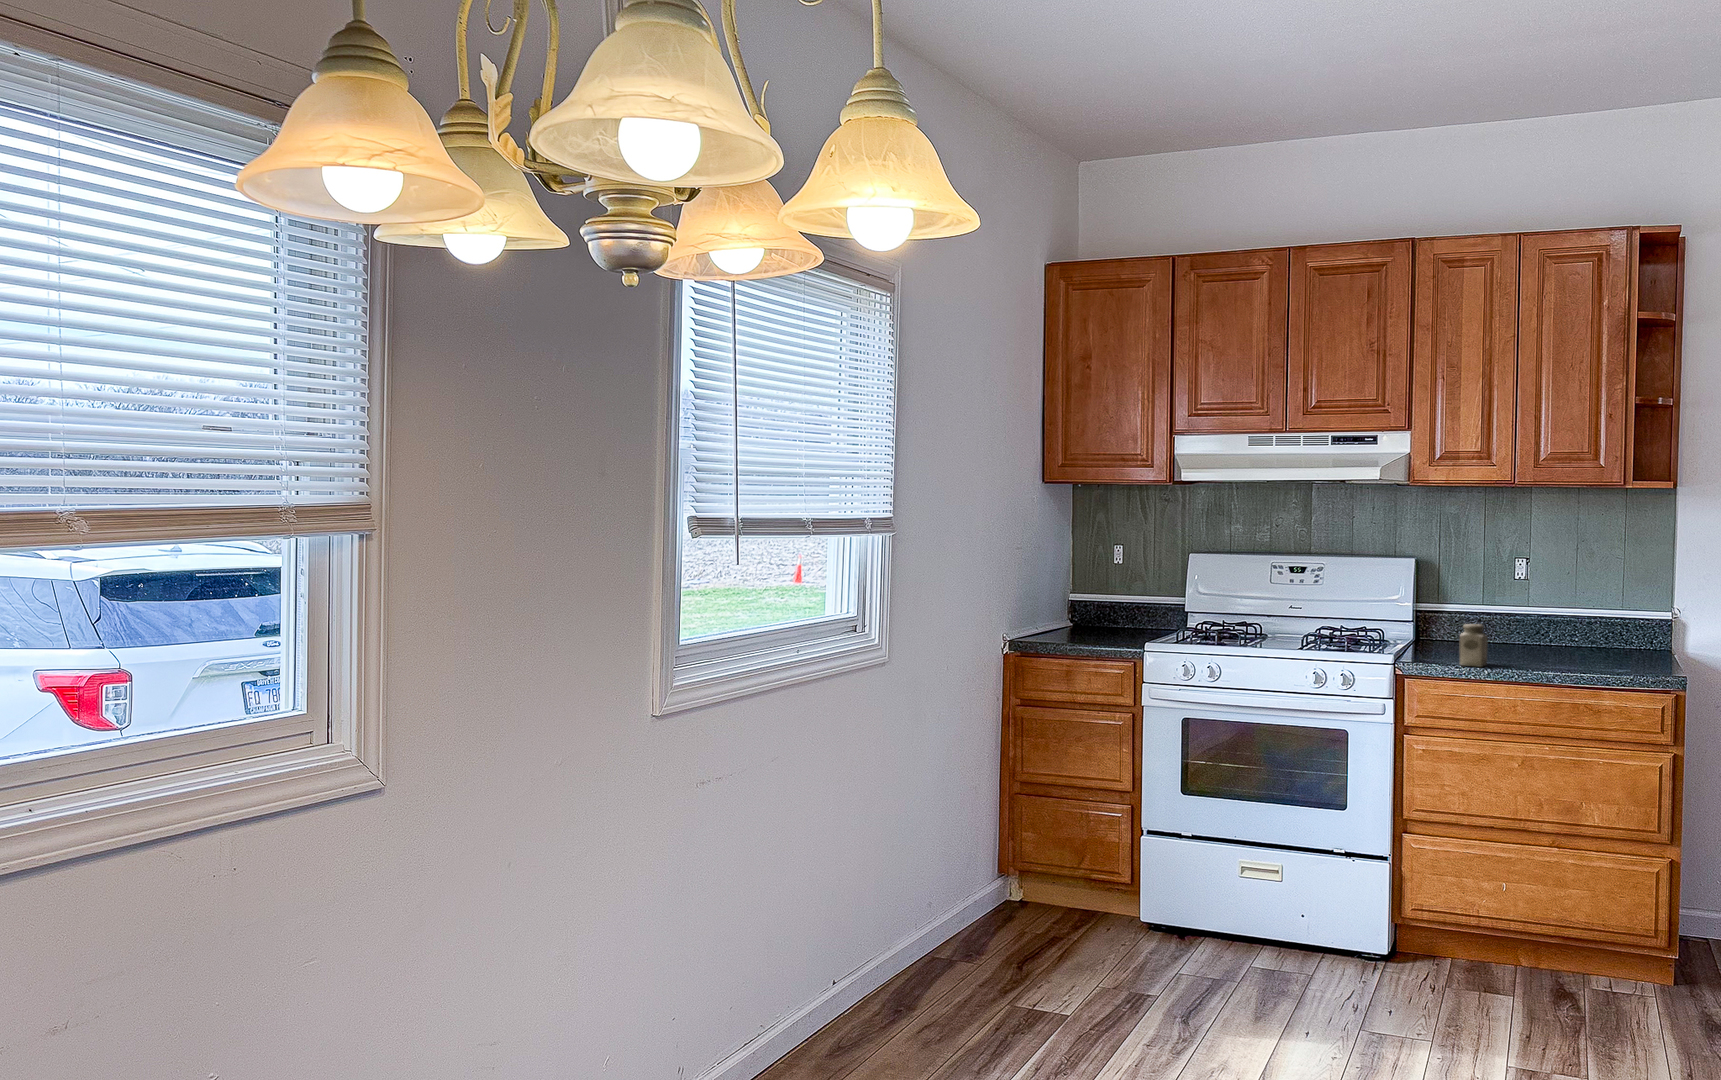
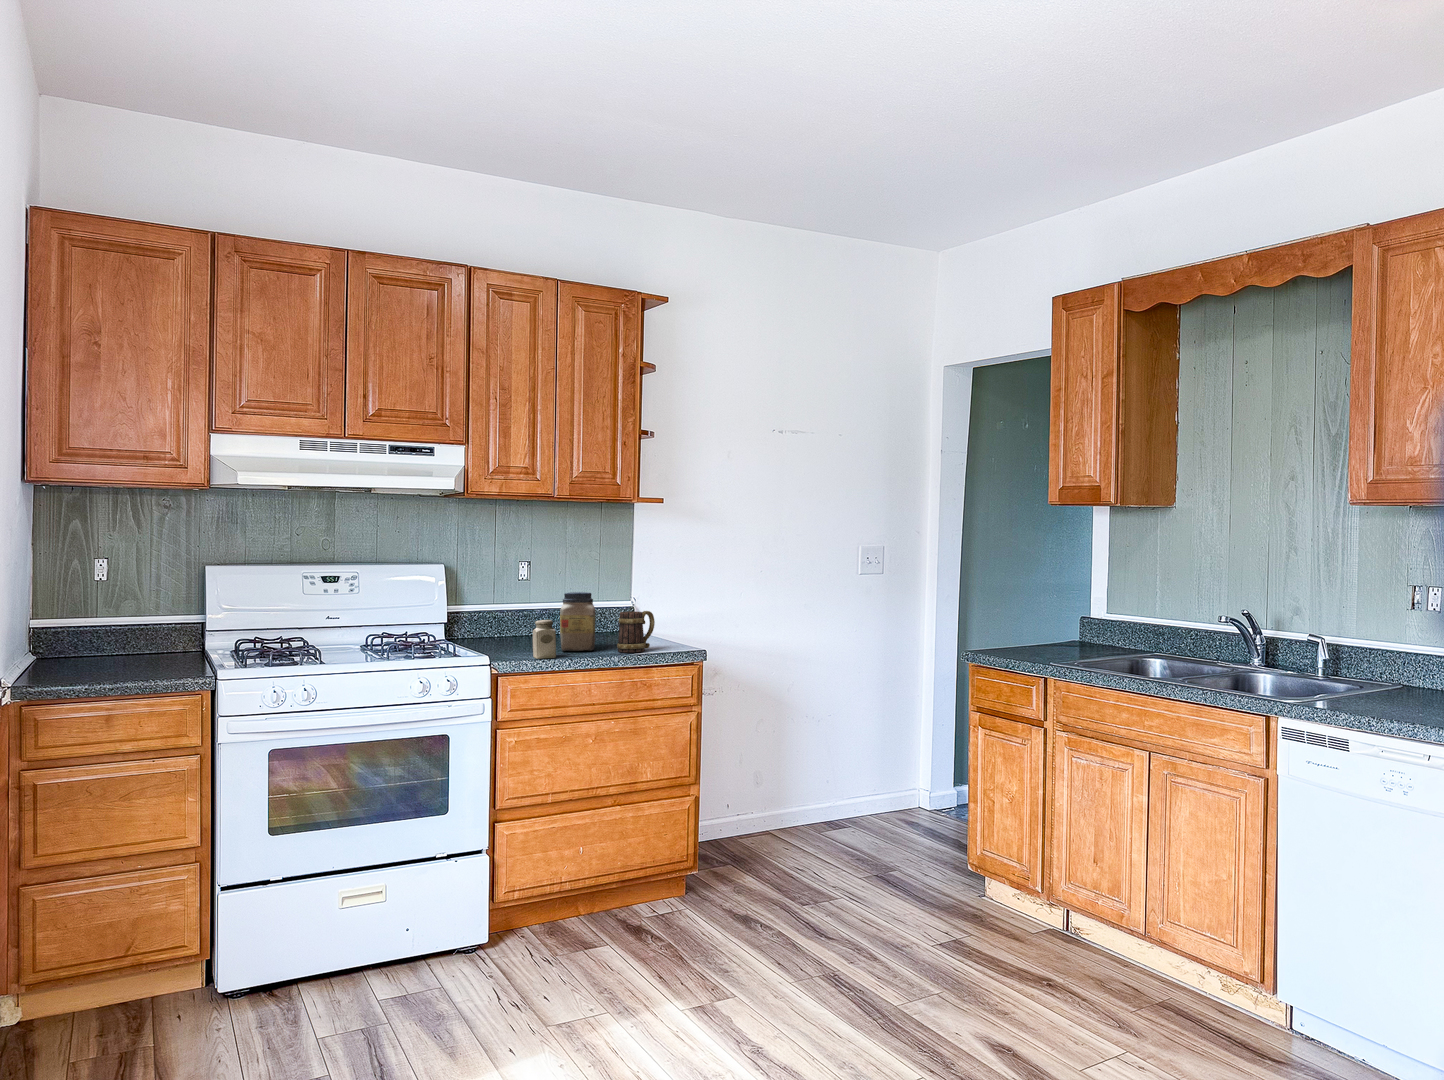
jar: none [1514,596,1567,665] -> present [560,592,595,651]
mug: none [1580,623,1637,673] -> present [617,611,655,652]

